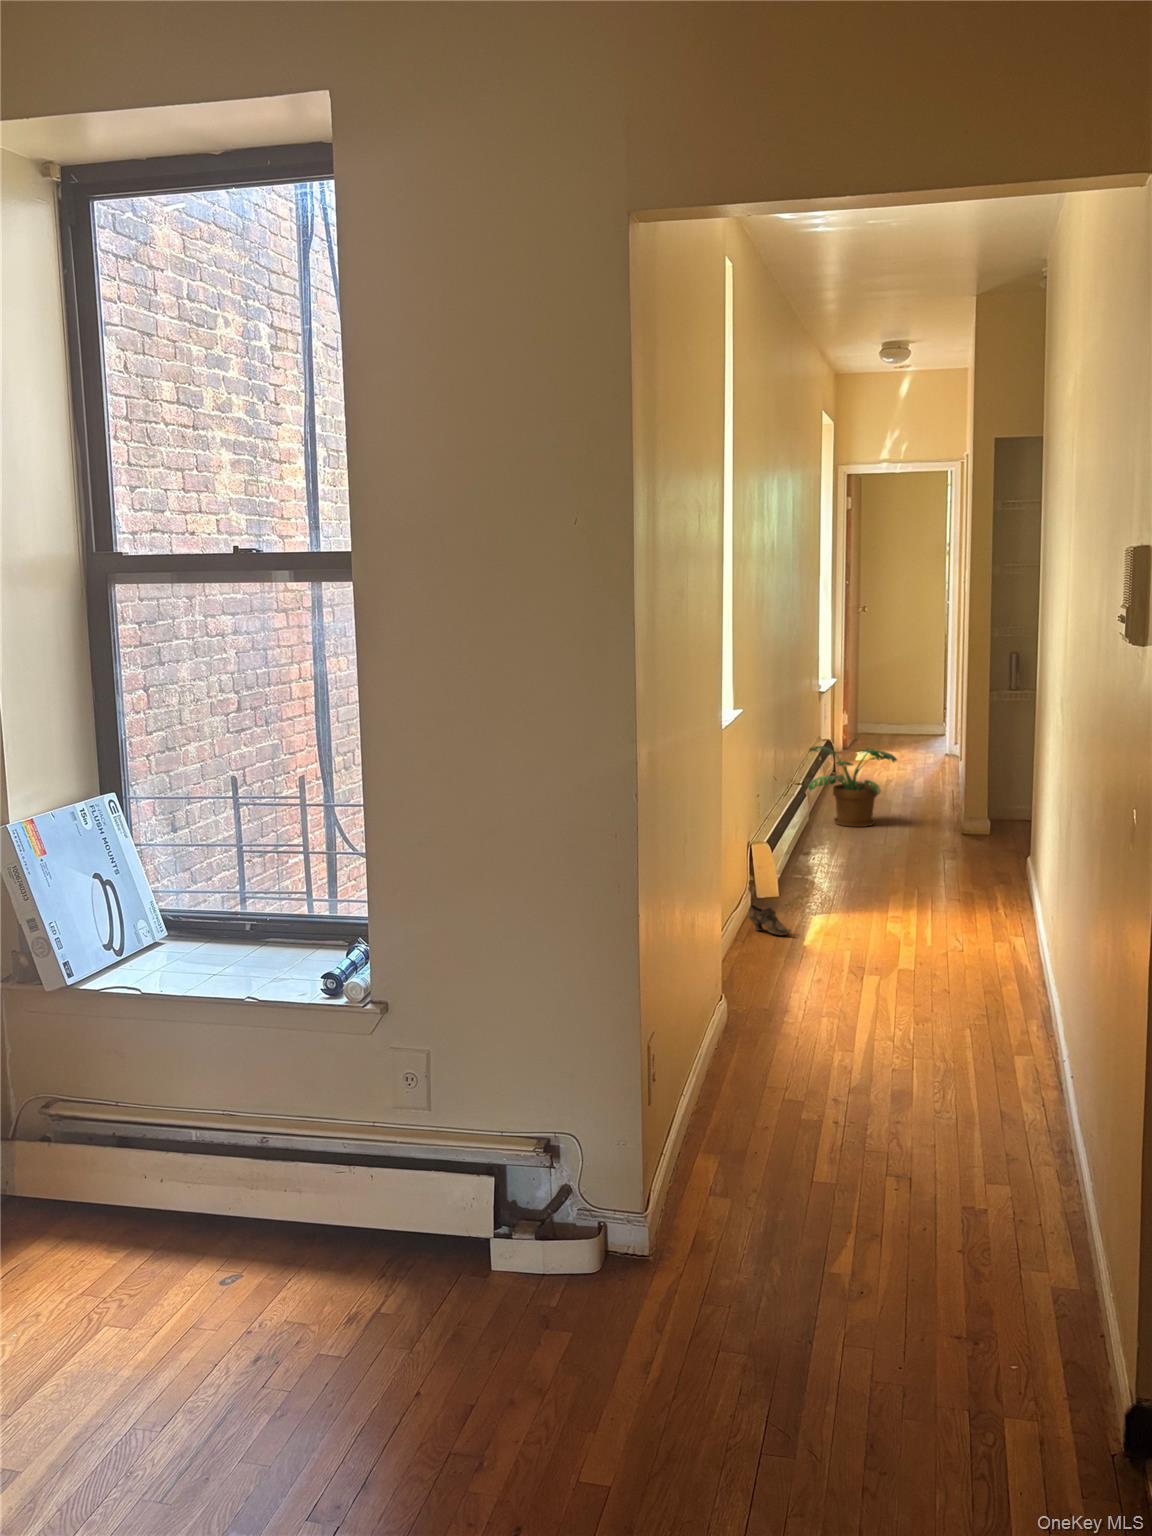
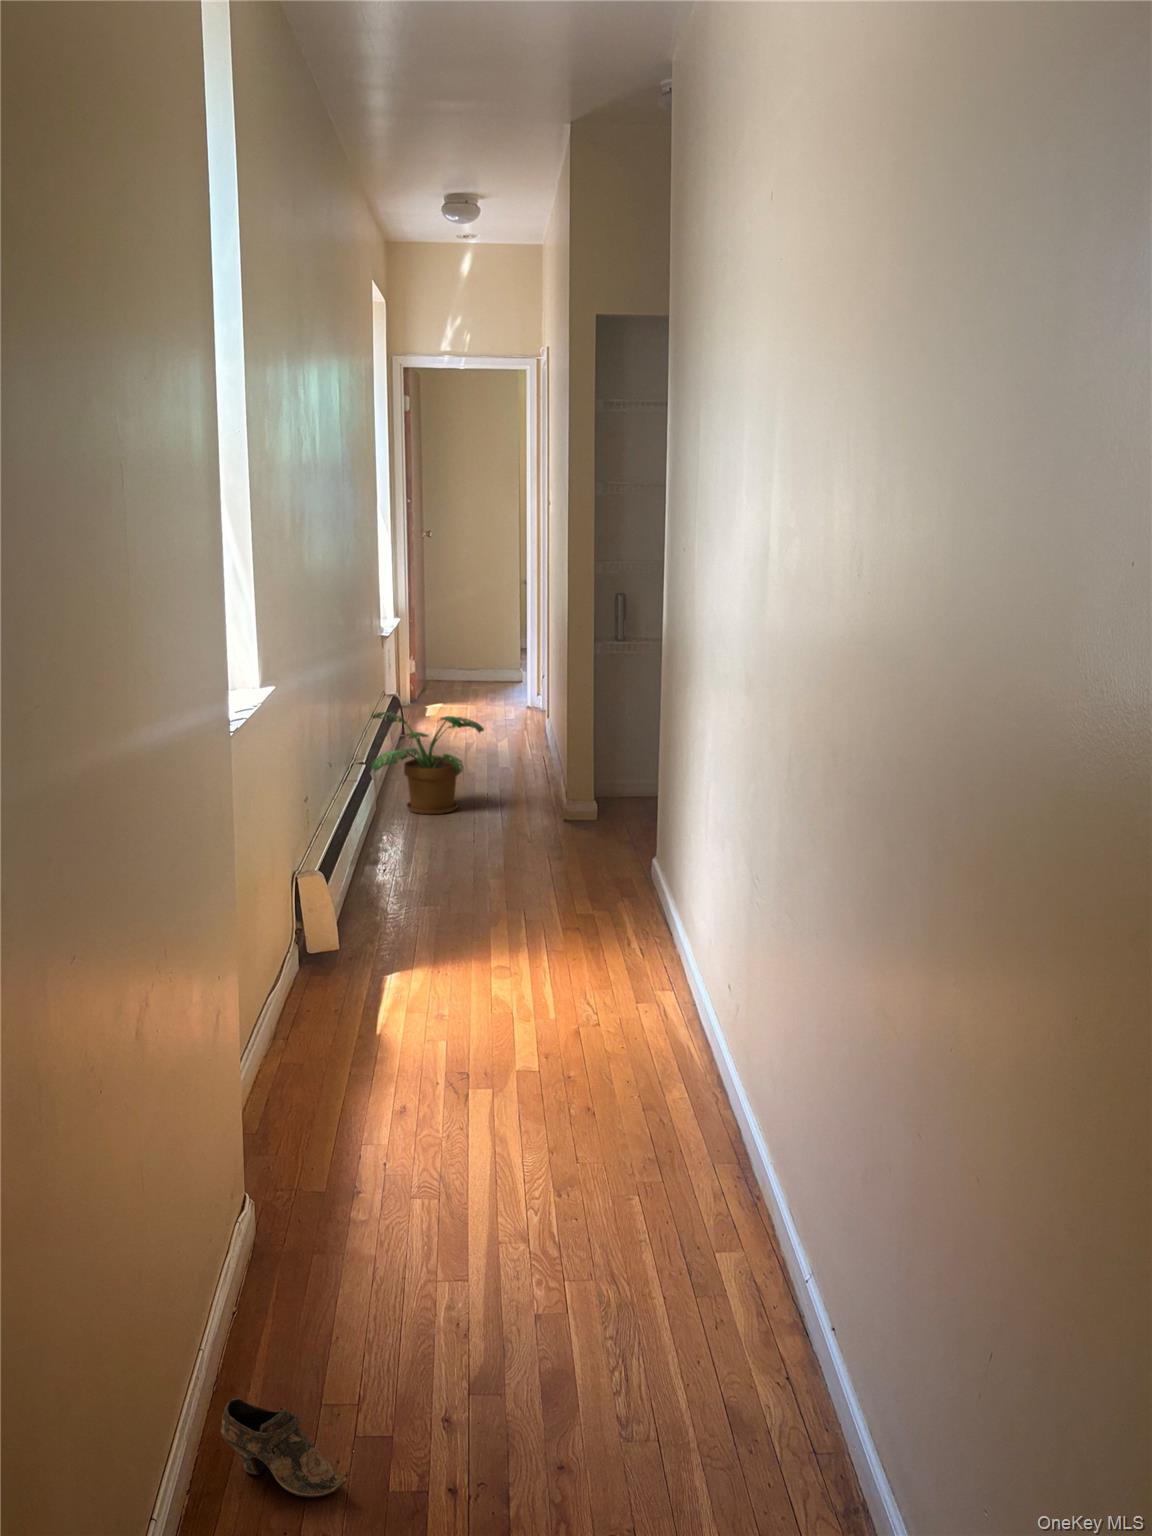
shoe: present [748,905,791,935] -> present [221,1398,346,1497]

